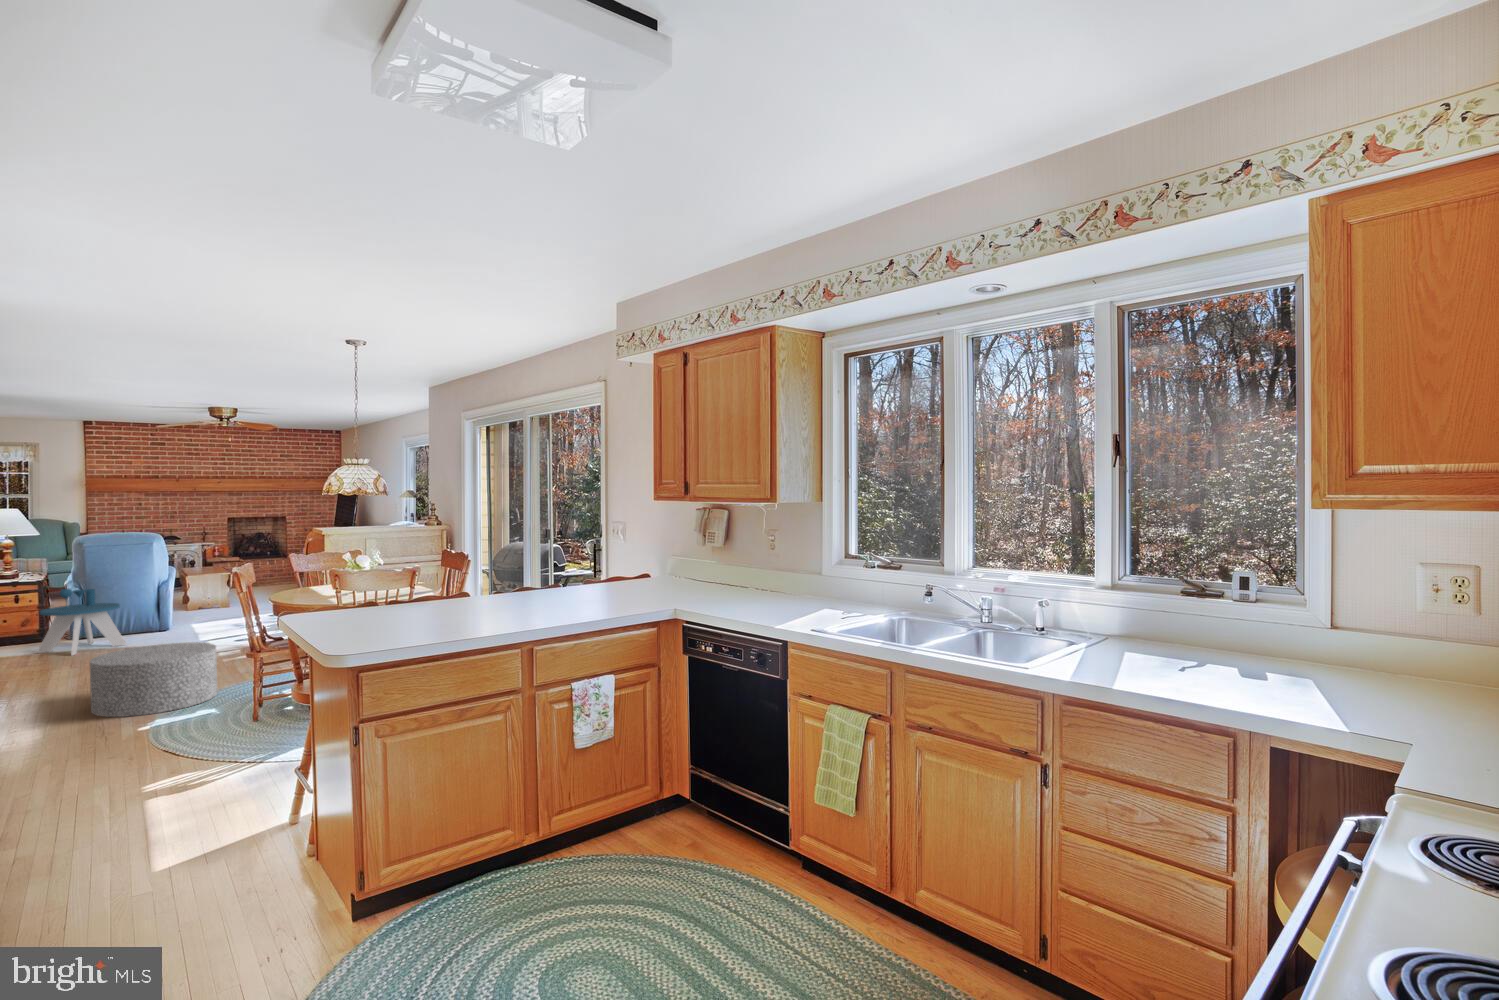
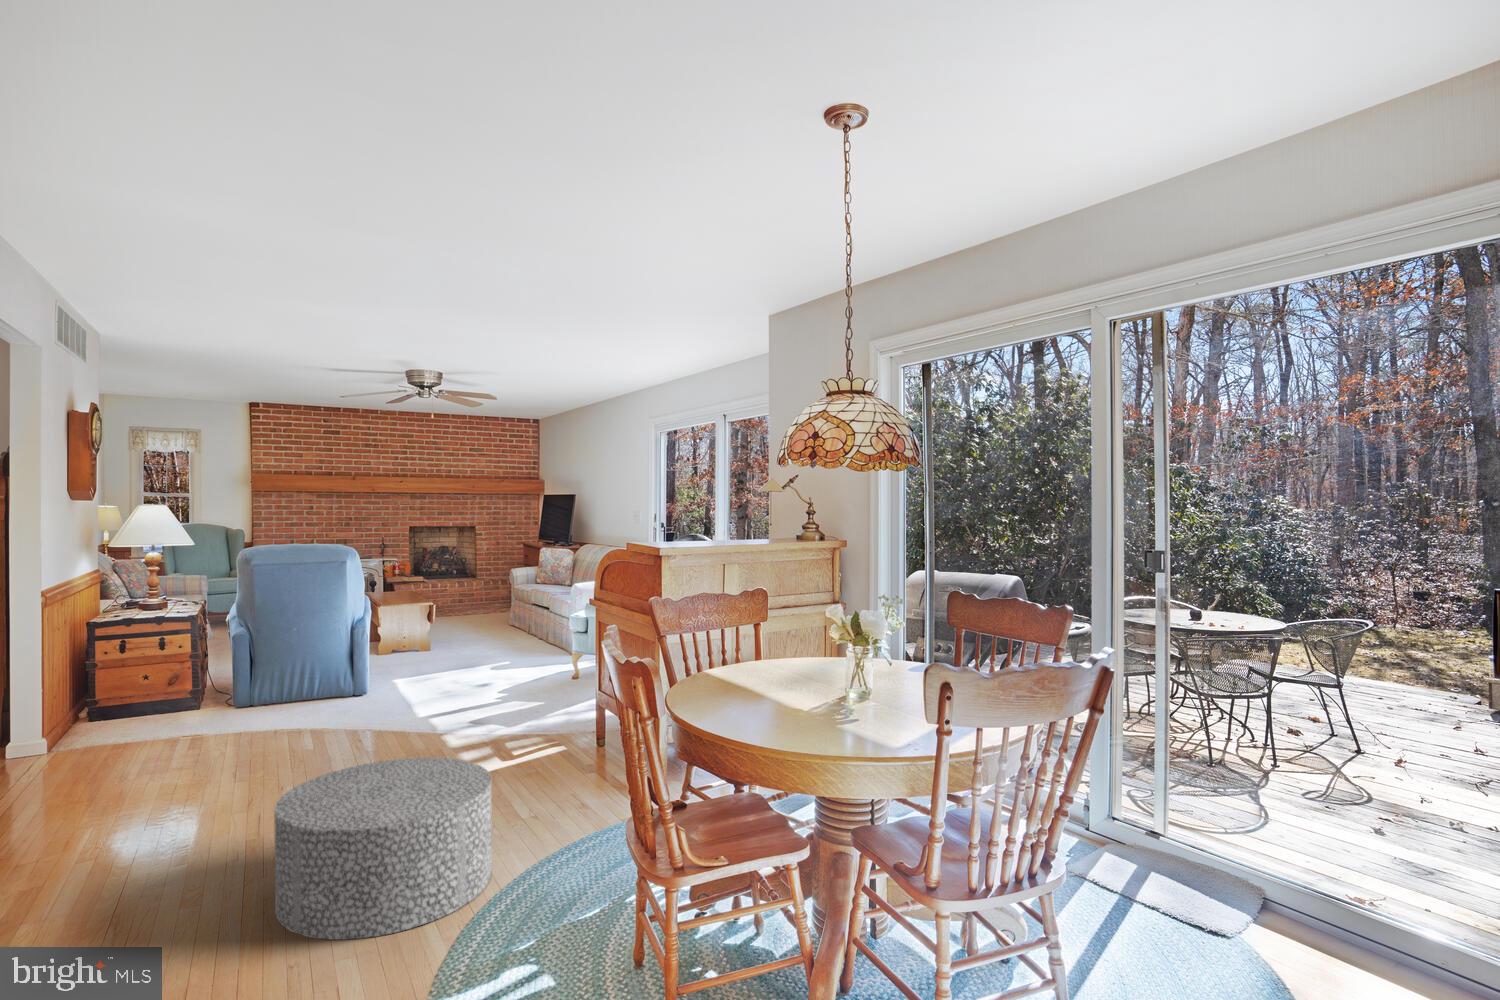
side table: present [37,589,126,655] -> none [187,631,310,739]

